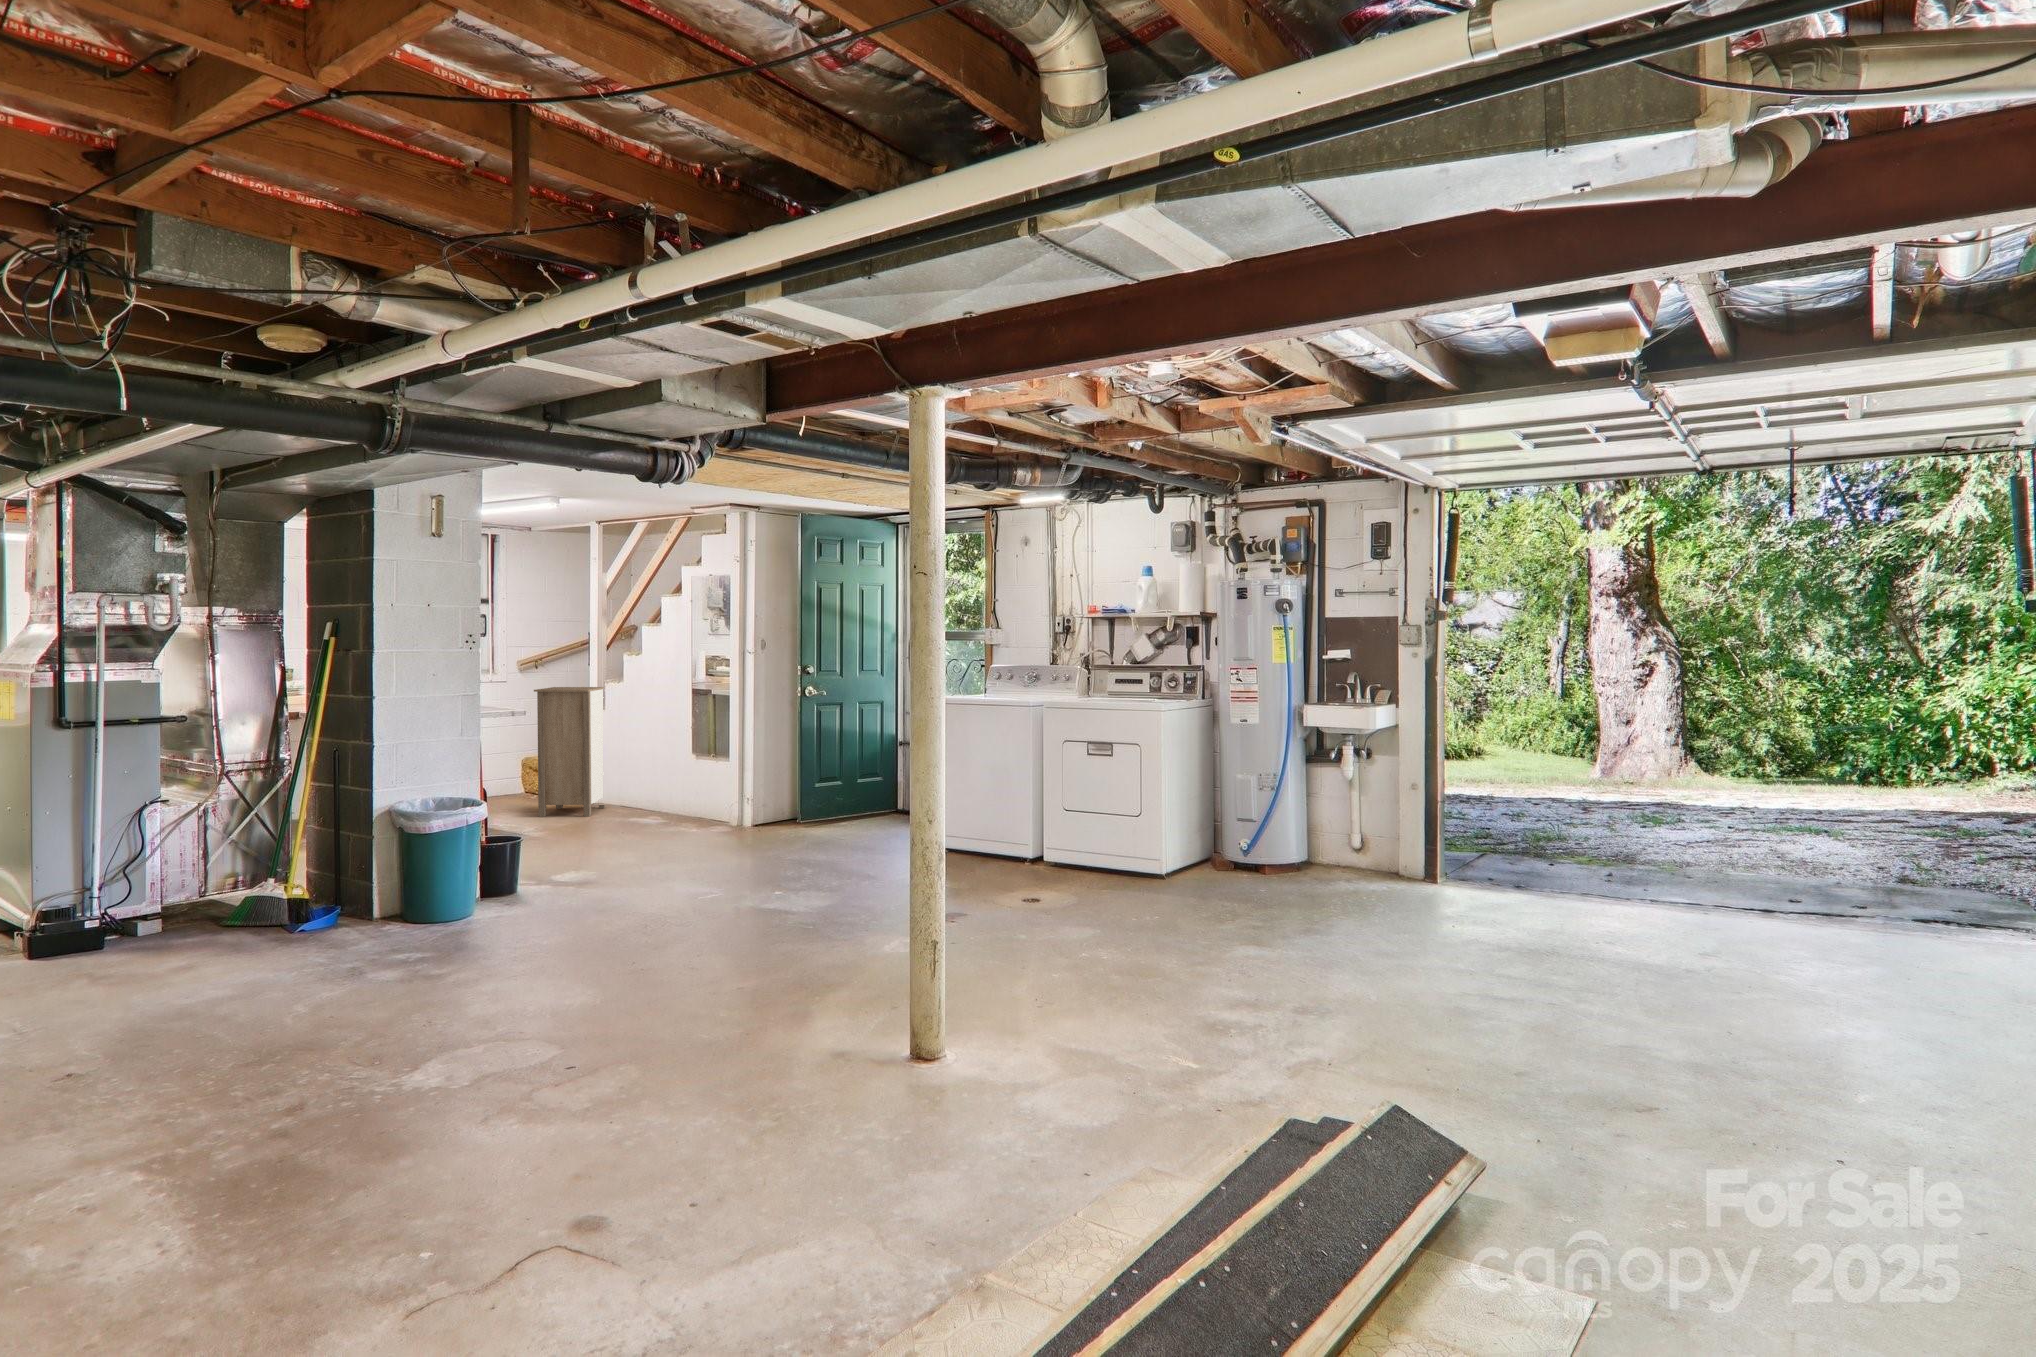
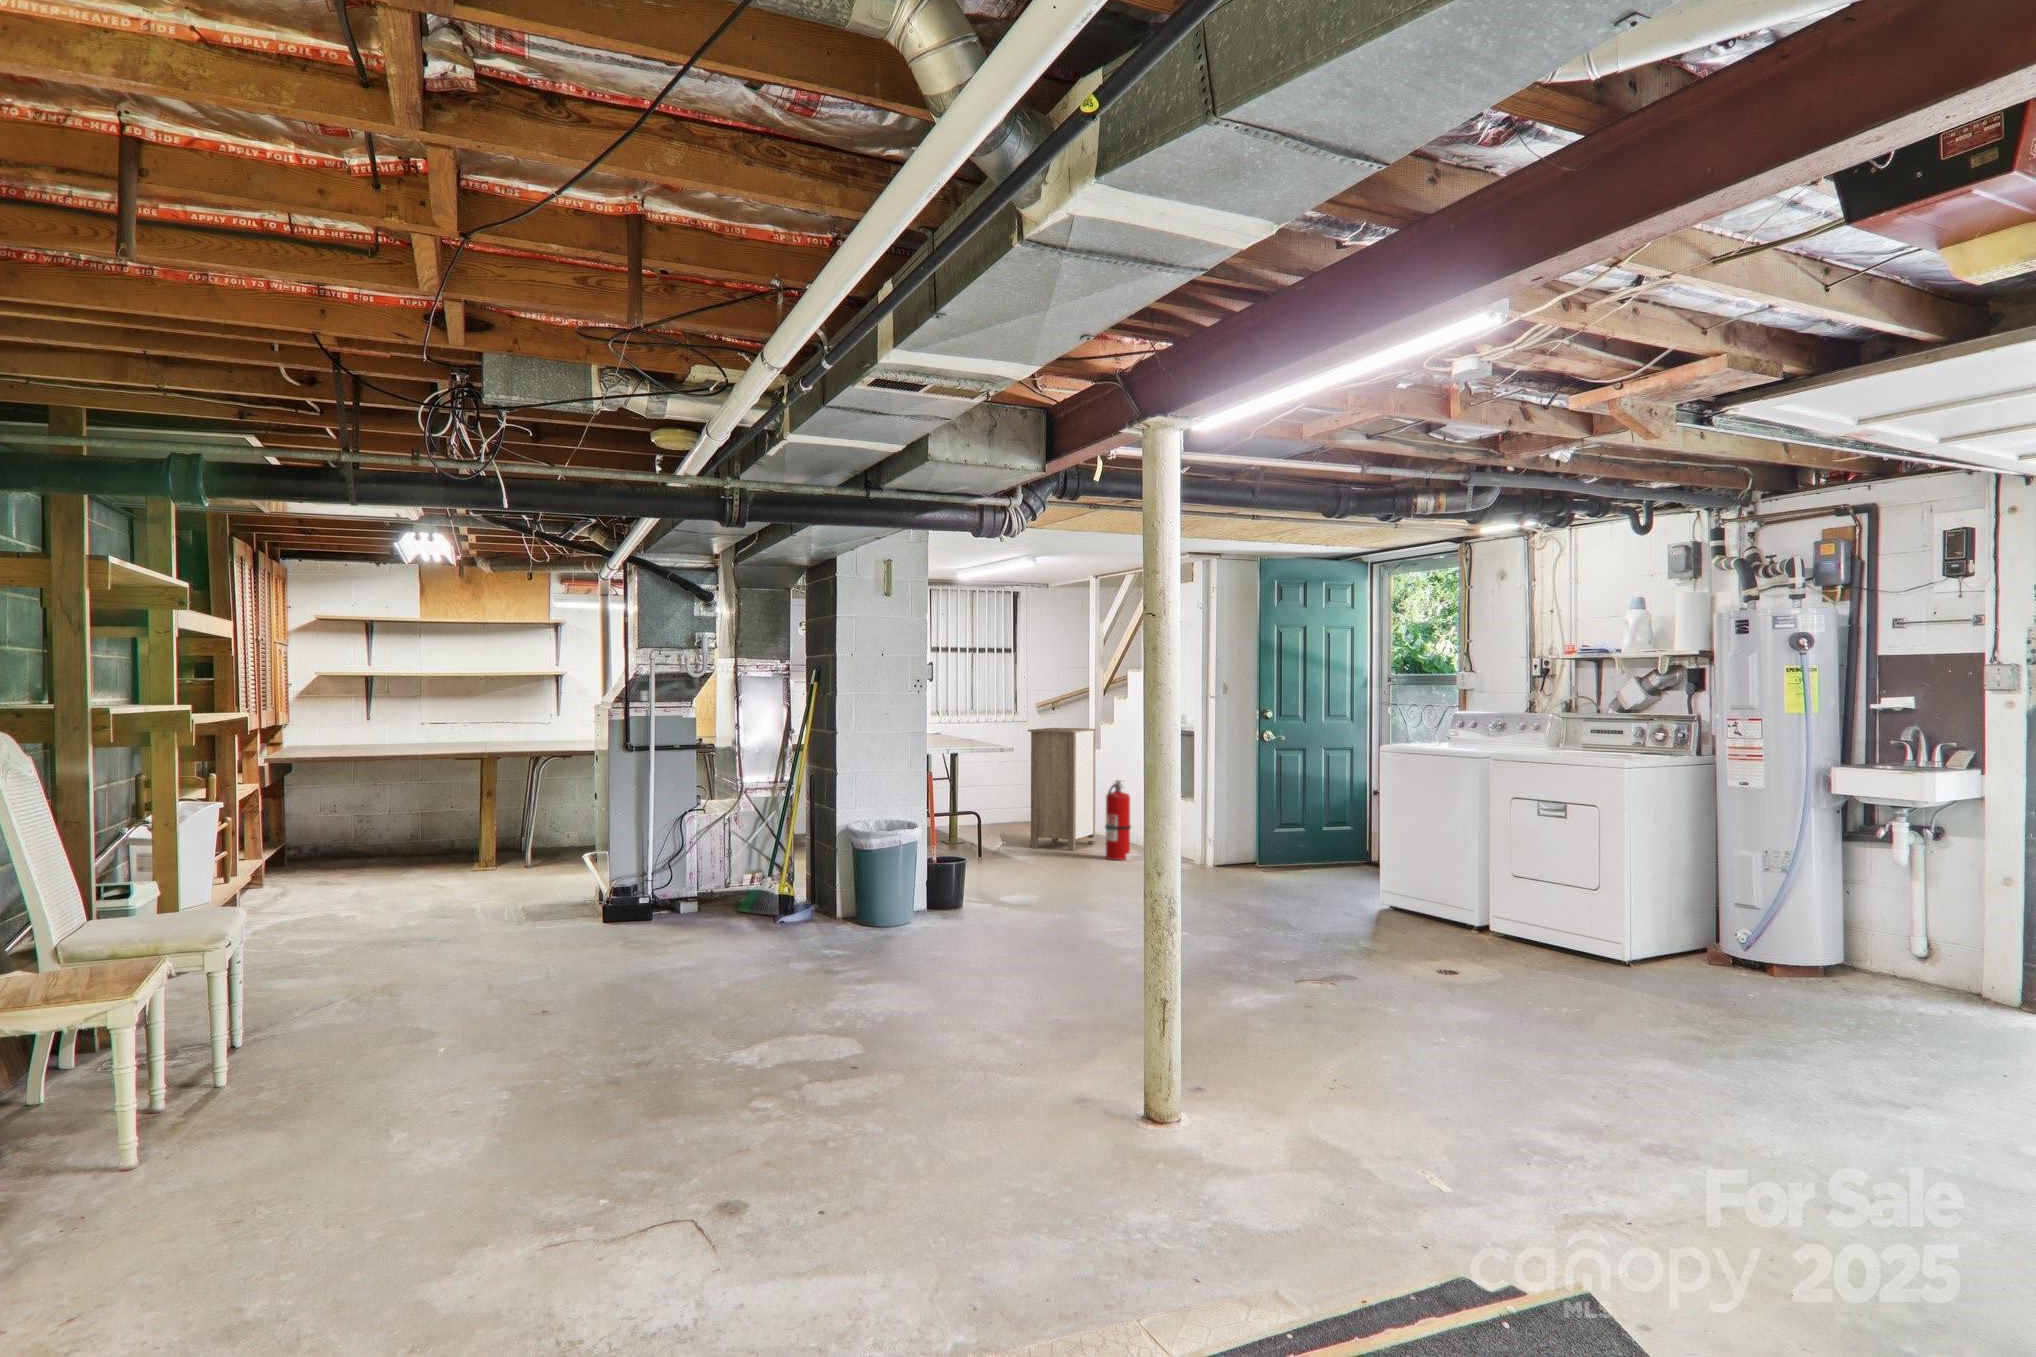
fire extinguisher: none [629,739,659,823] -> present [1105,780,1131,860]

